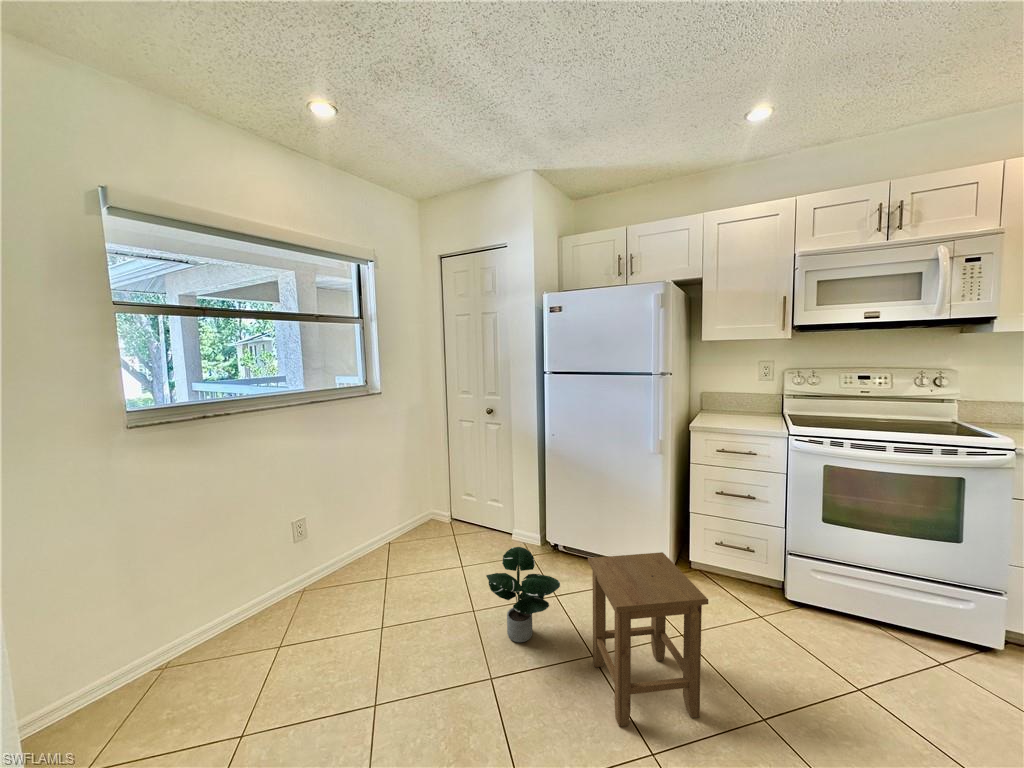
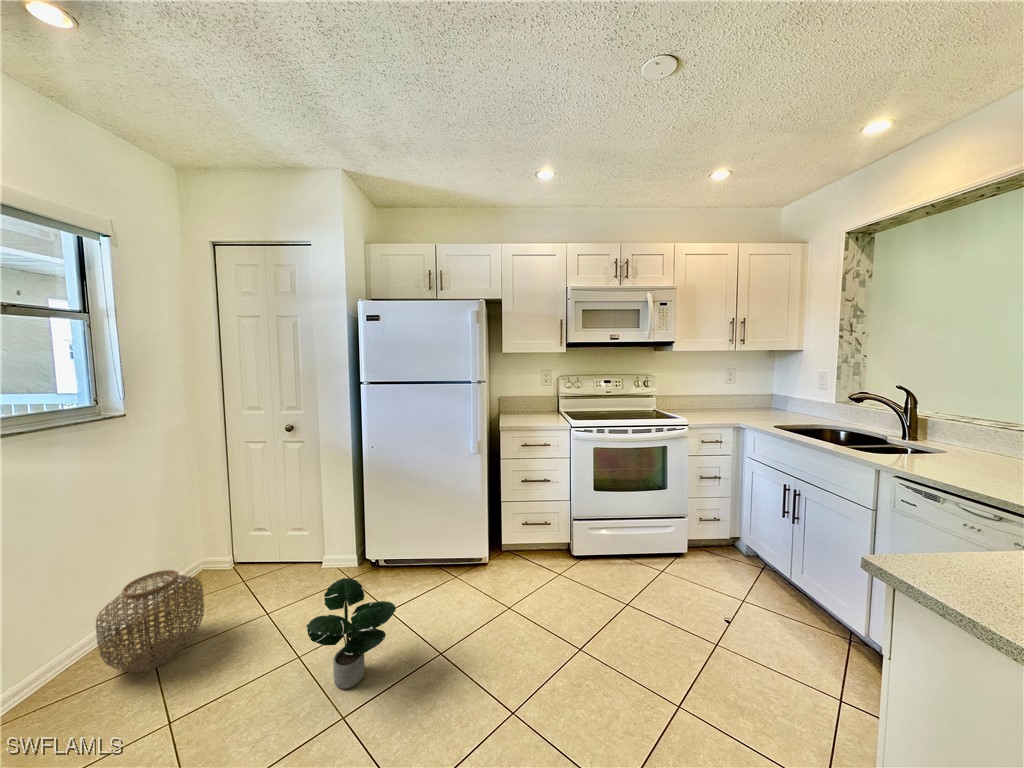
woven basket: none [368,509,427,579] -> present [96,570,204,673]
stool: present [588,552,708,727] -> none [427,547,540,733]

